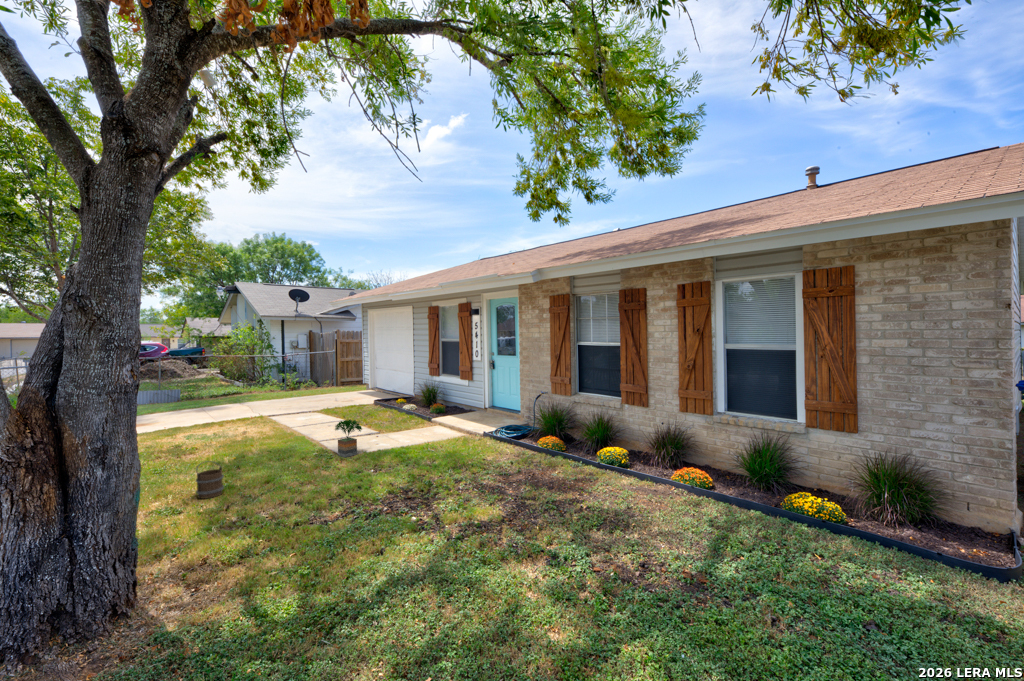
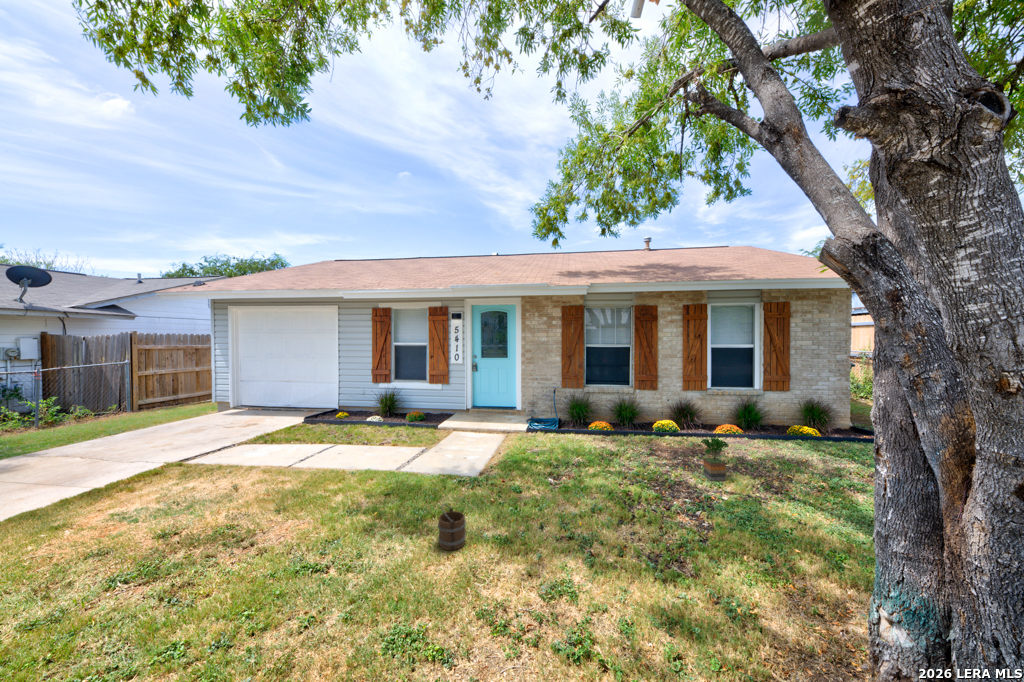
potted tree: present [335,420,362,457] -> present [698,438,729,481]

